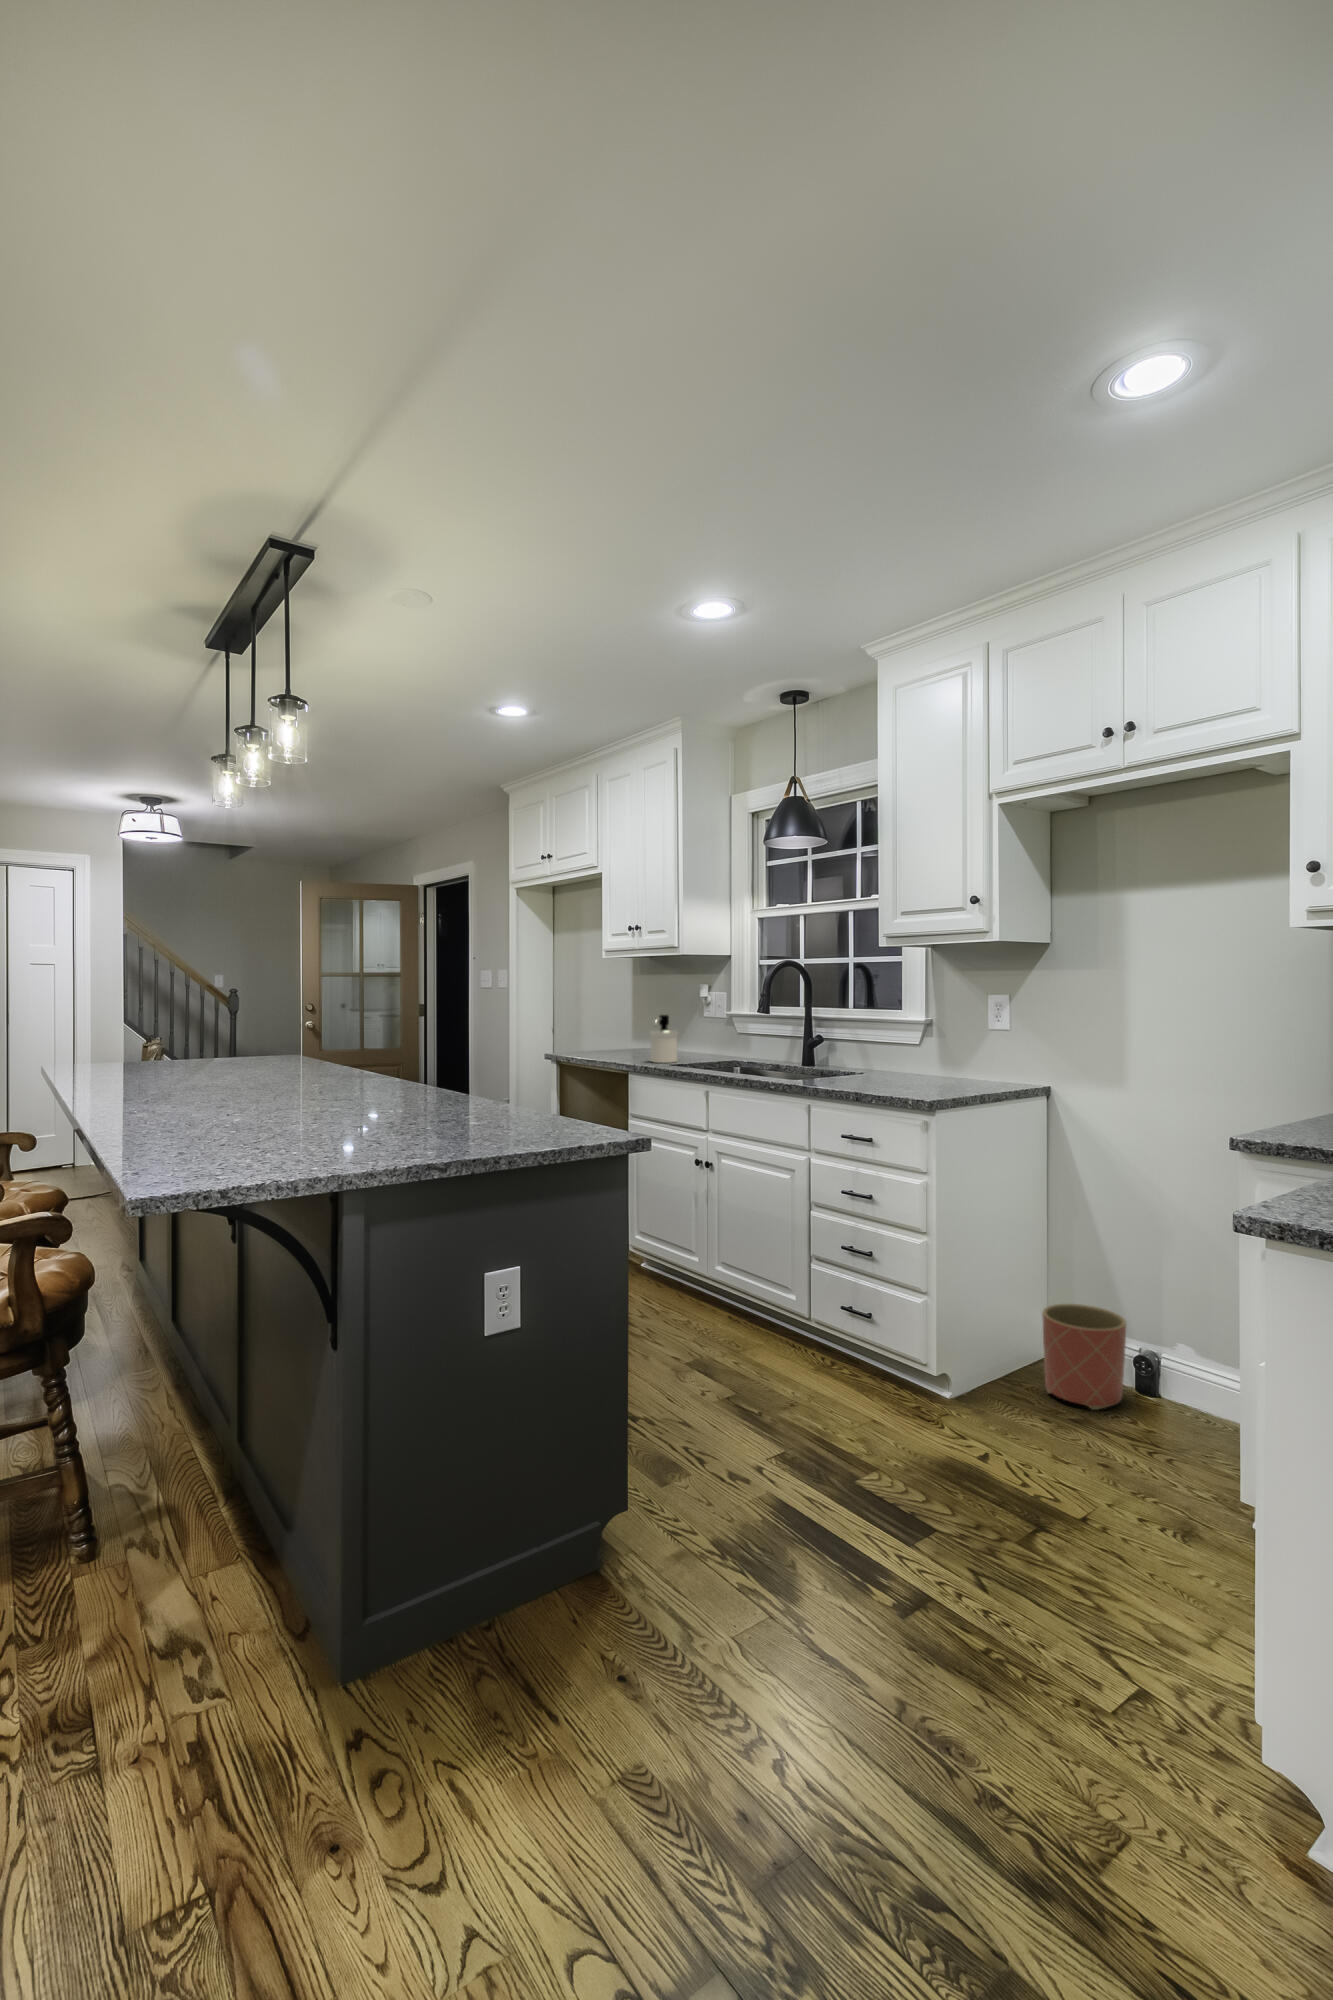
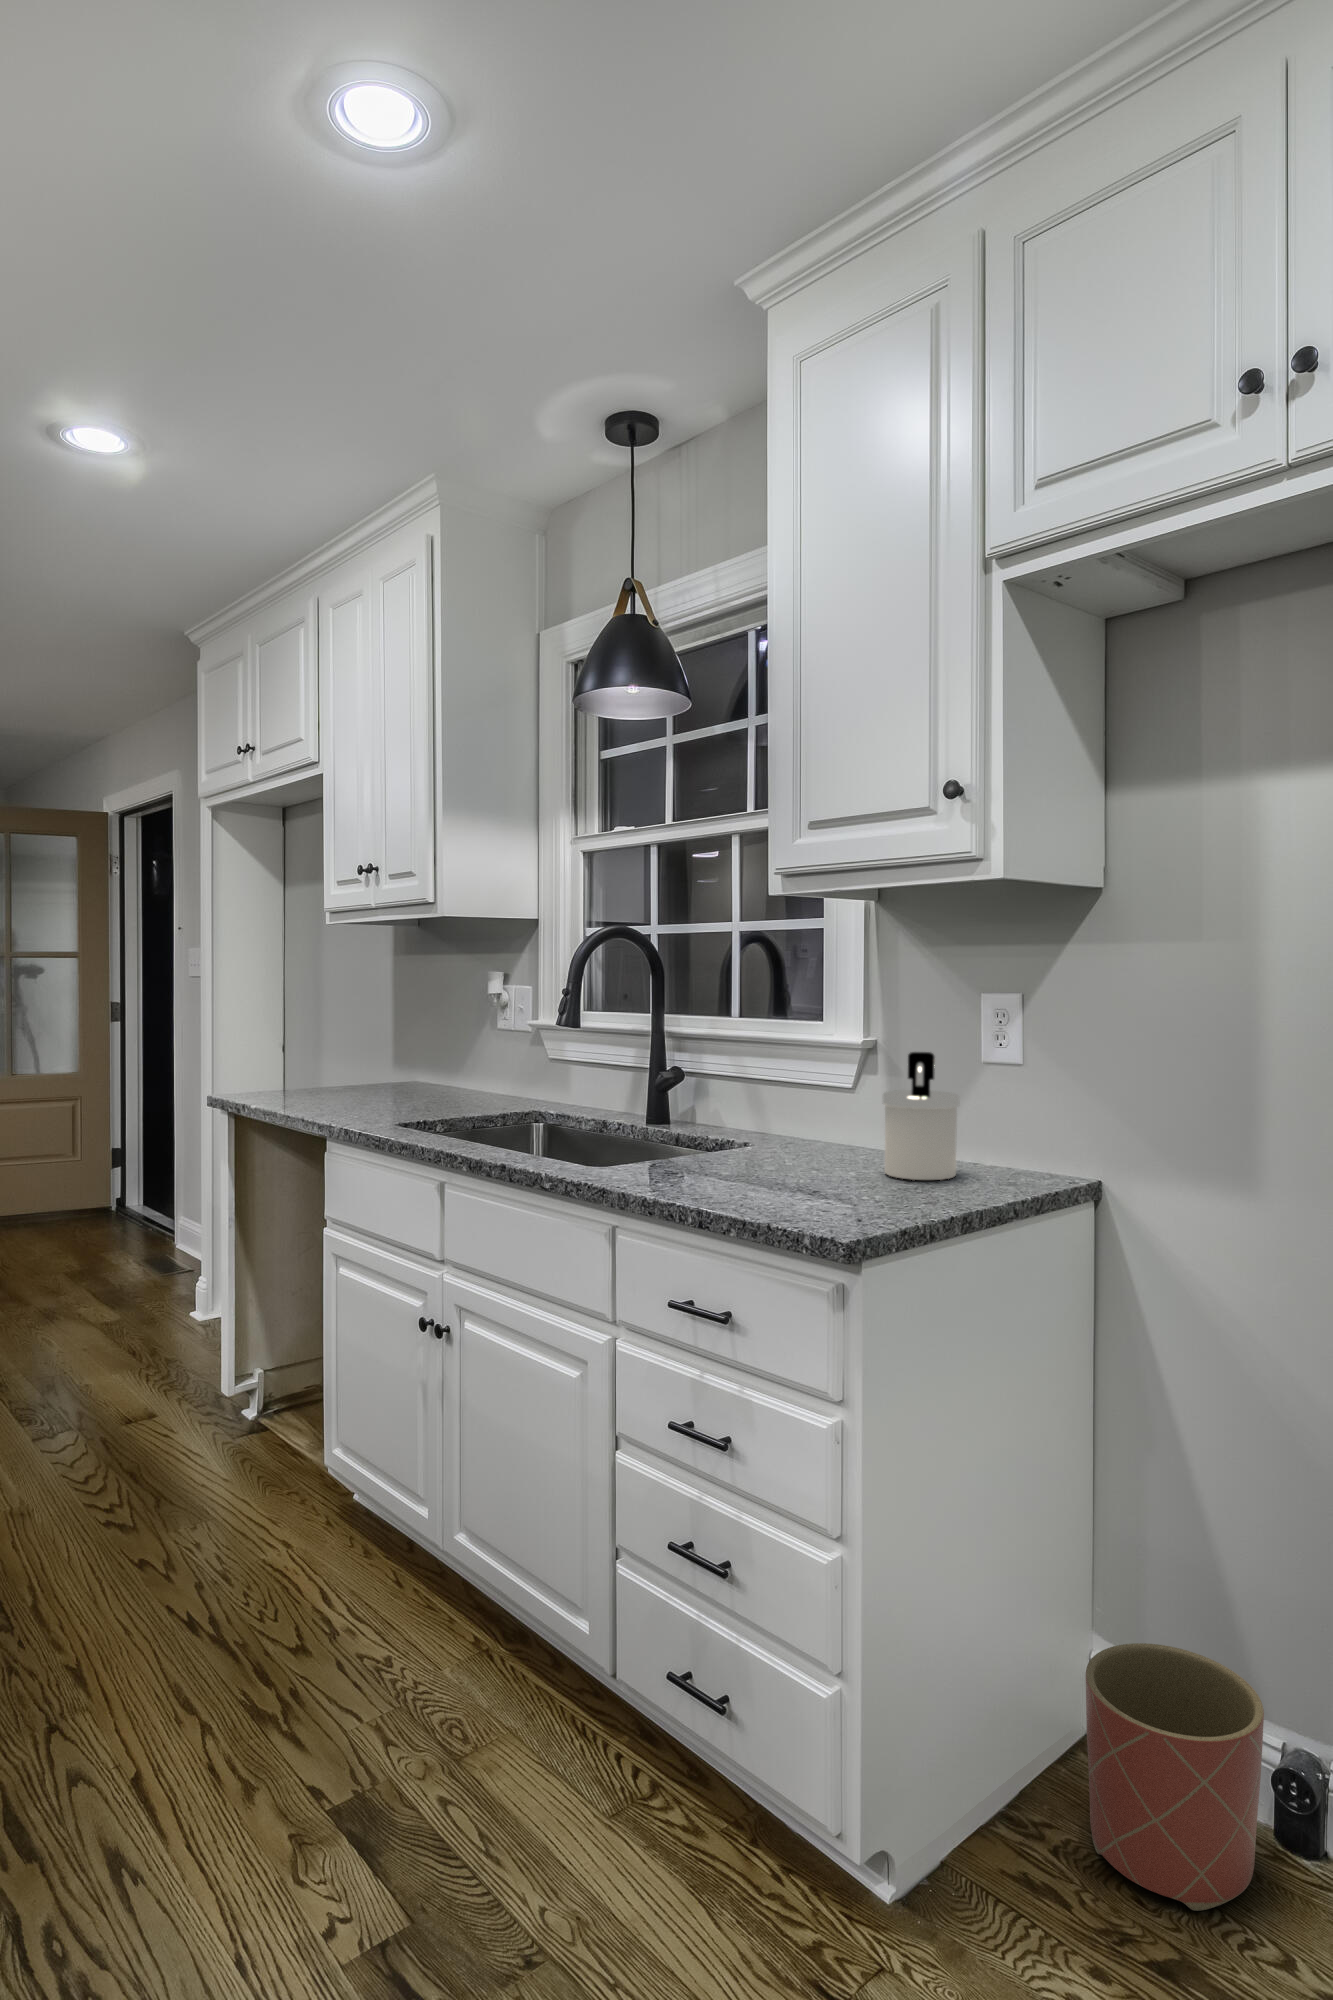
soap dispenser: present [650,1015,678,1063] -> present [883,1052,960,1180]

